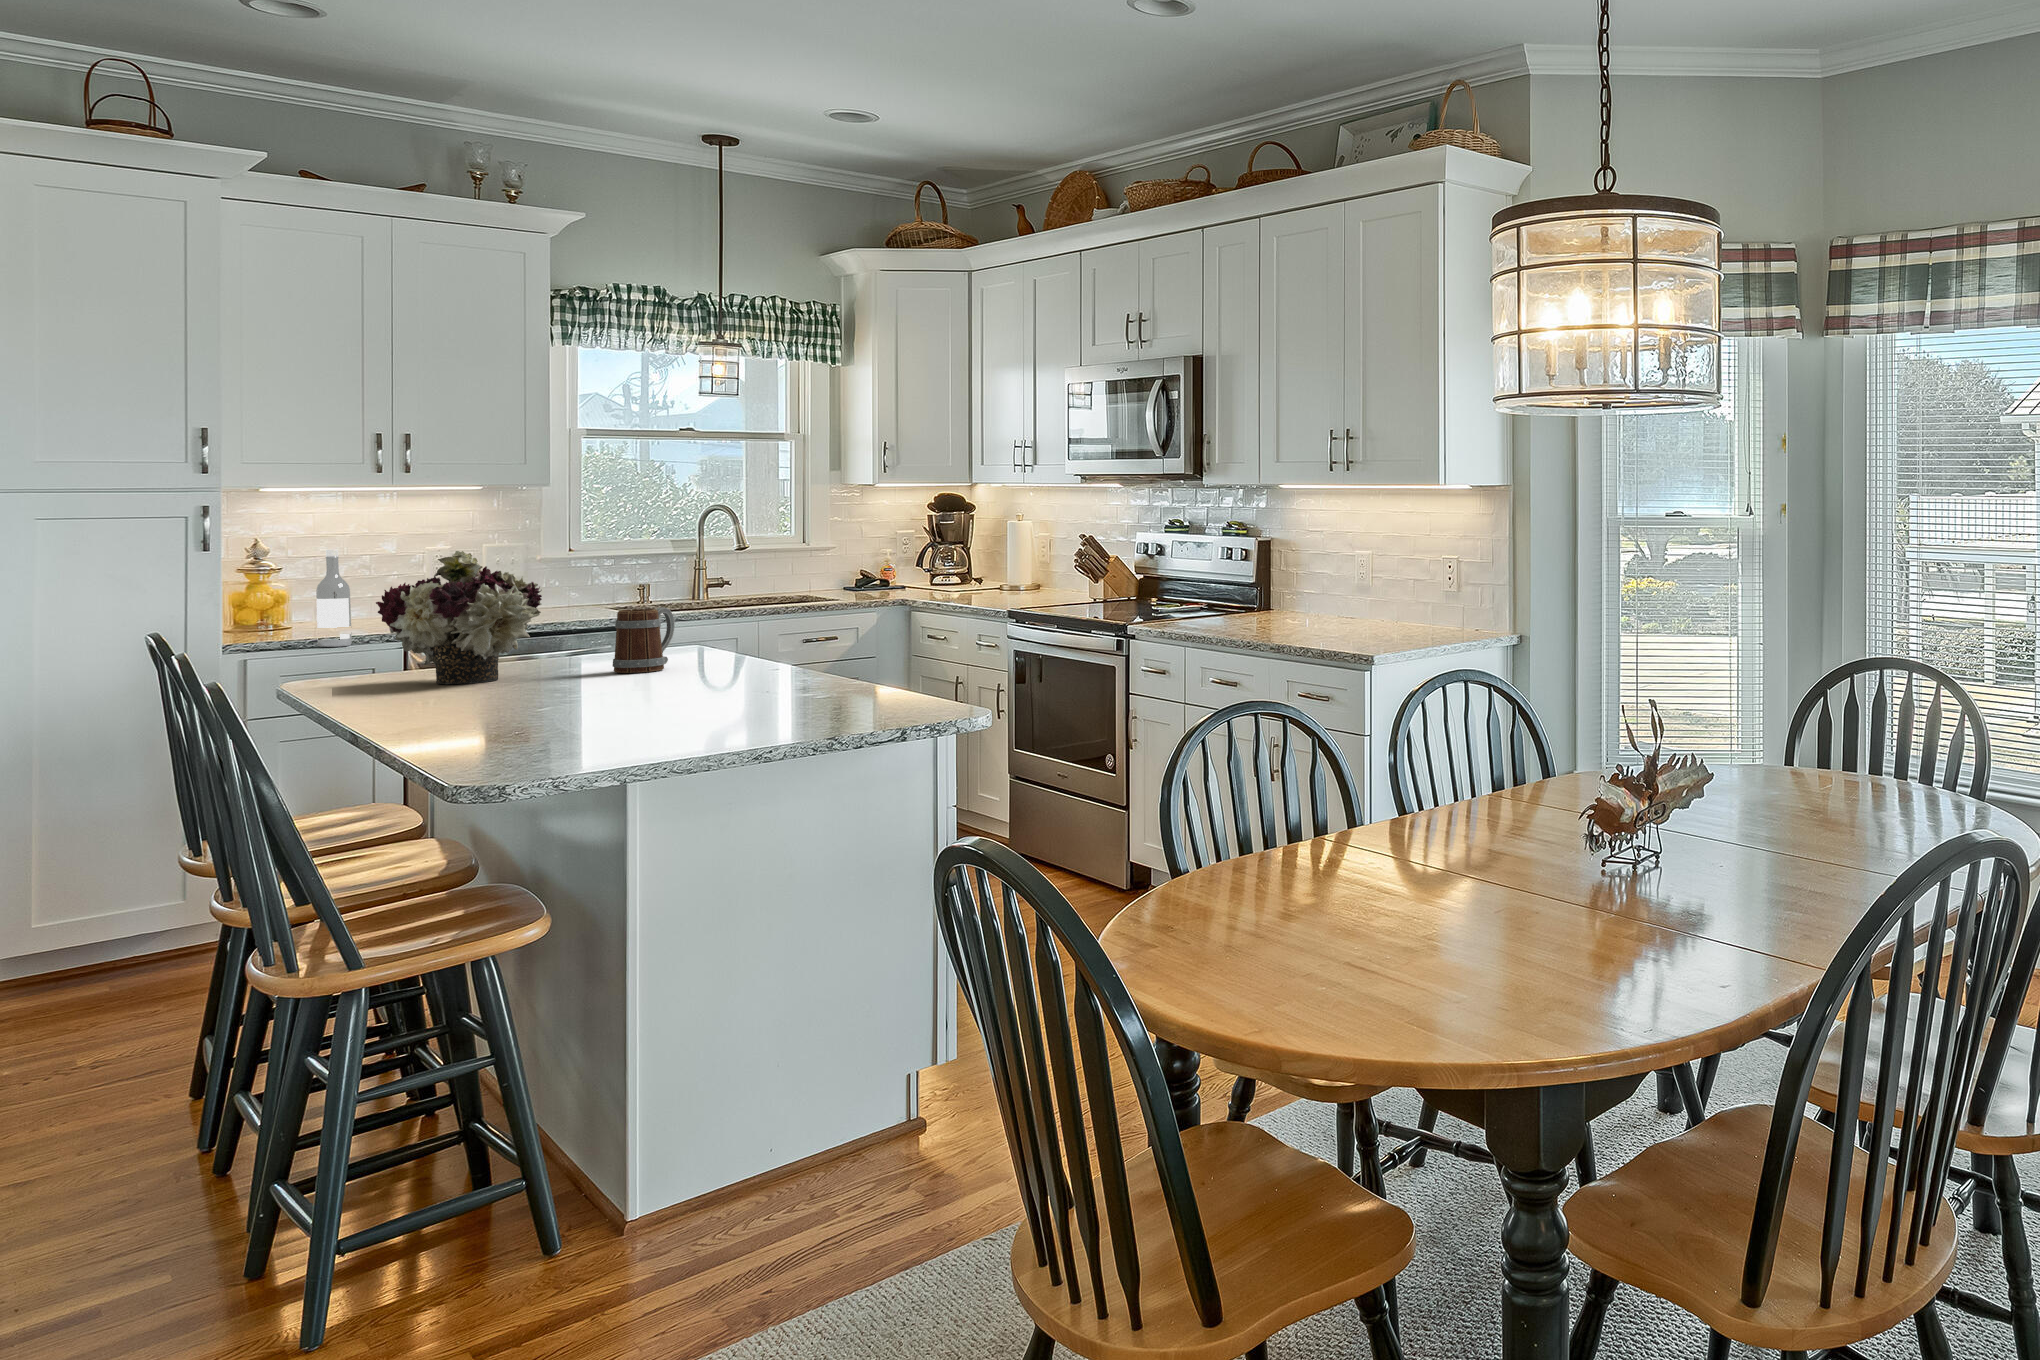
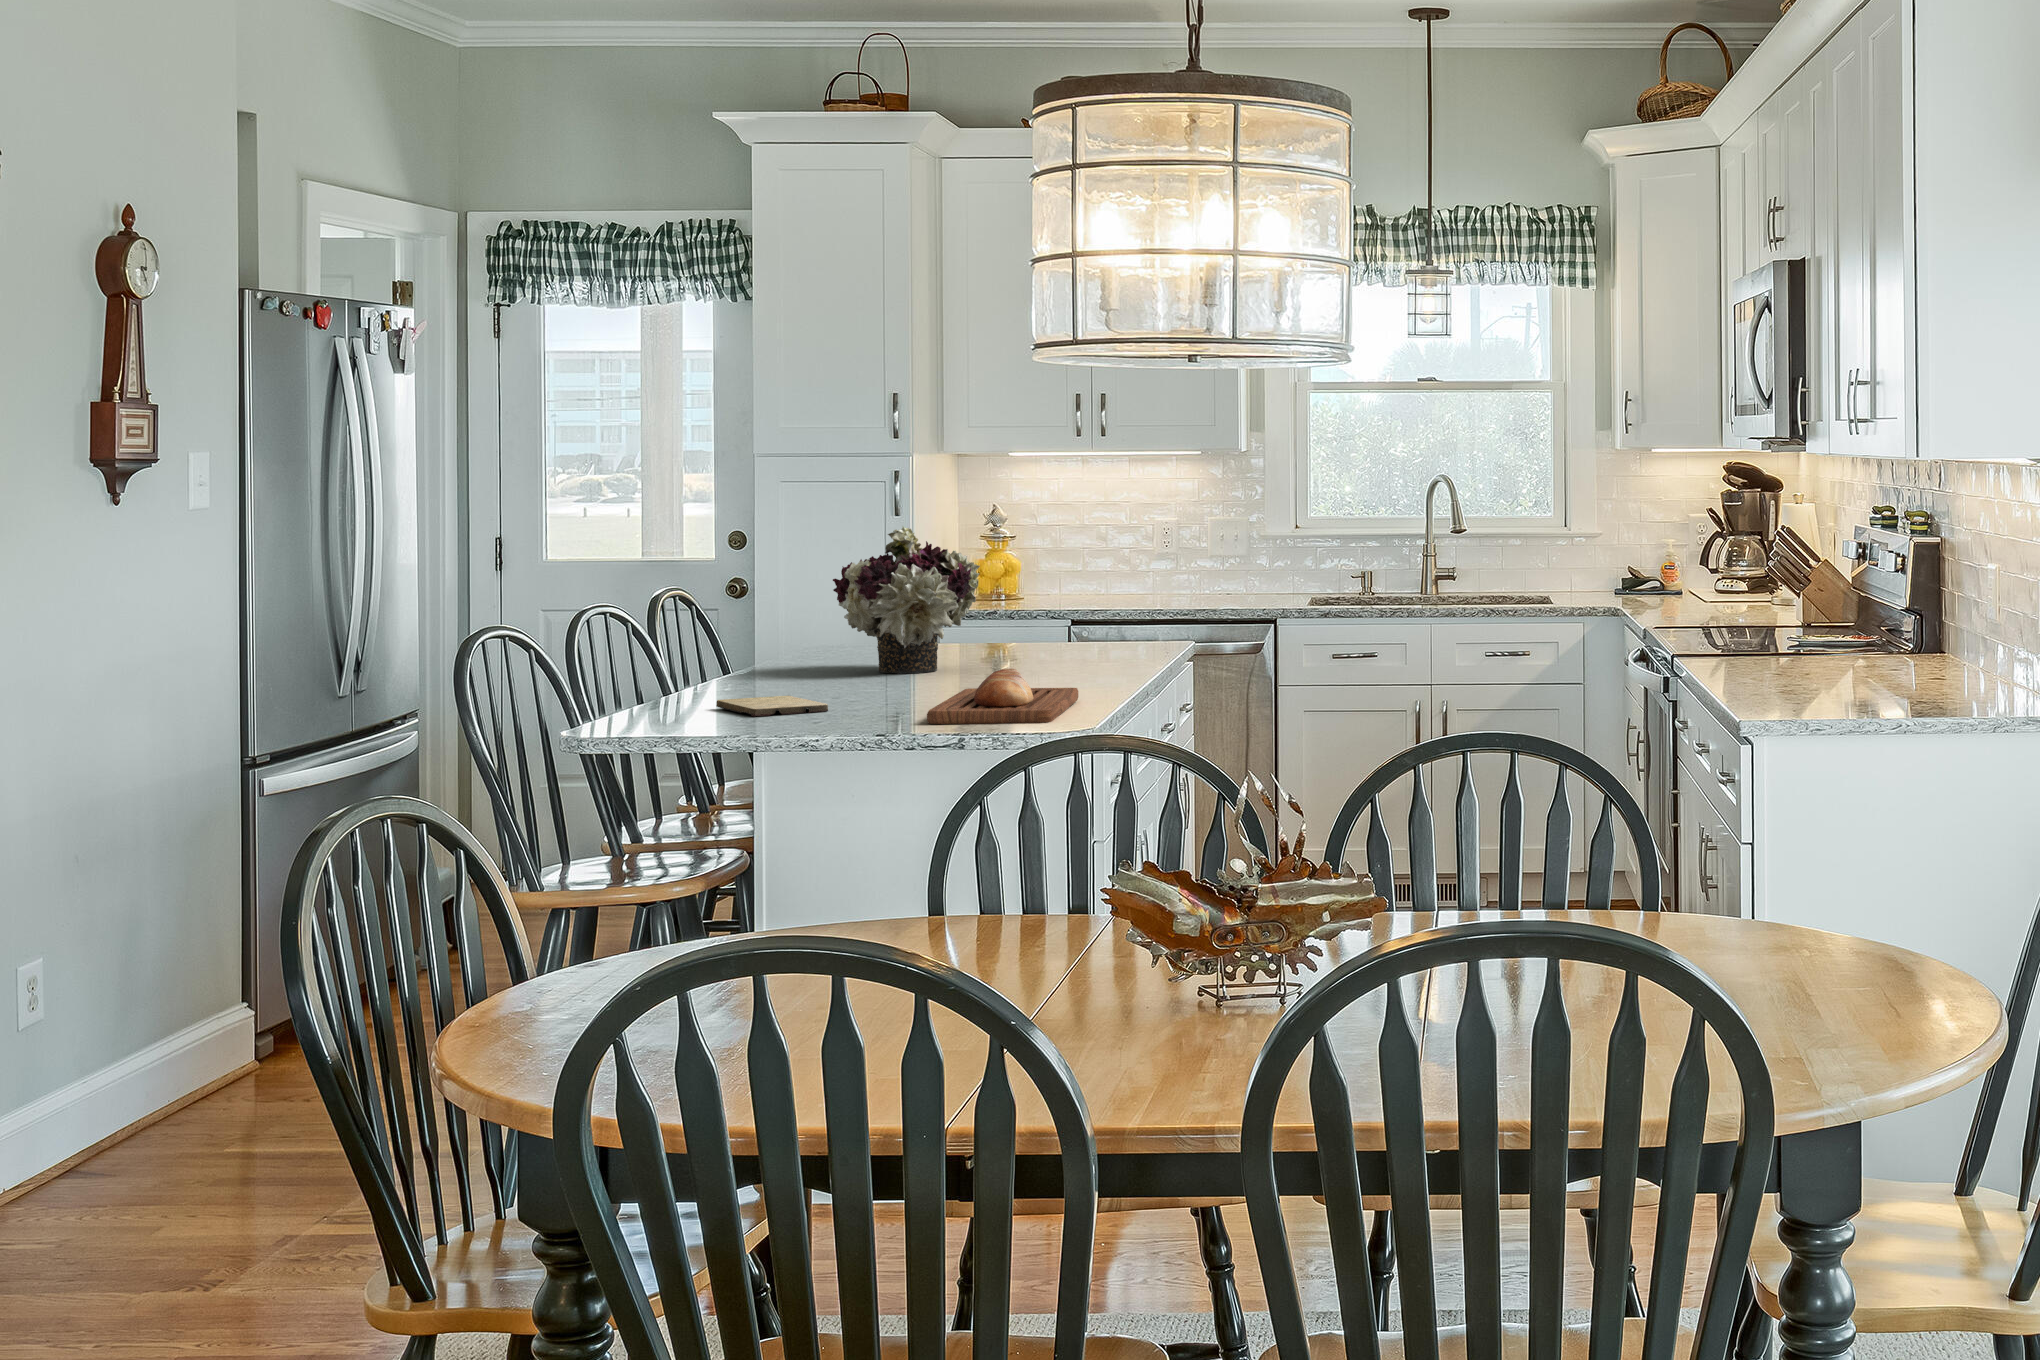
wine bottle: present [316,550,352,647] -> none [1006,519,1035,623]
mug: present [613,608,675,673] -> none [1029,599,1105,675]
bread loaf: none [687,659,847,704] -> present [927,669,1078,724]
cutting board: none [449,701,585,717] -> present [716,696,828,717]

